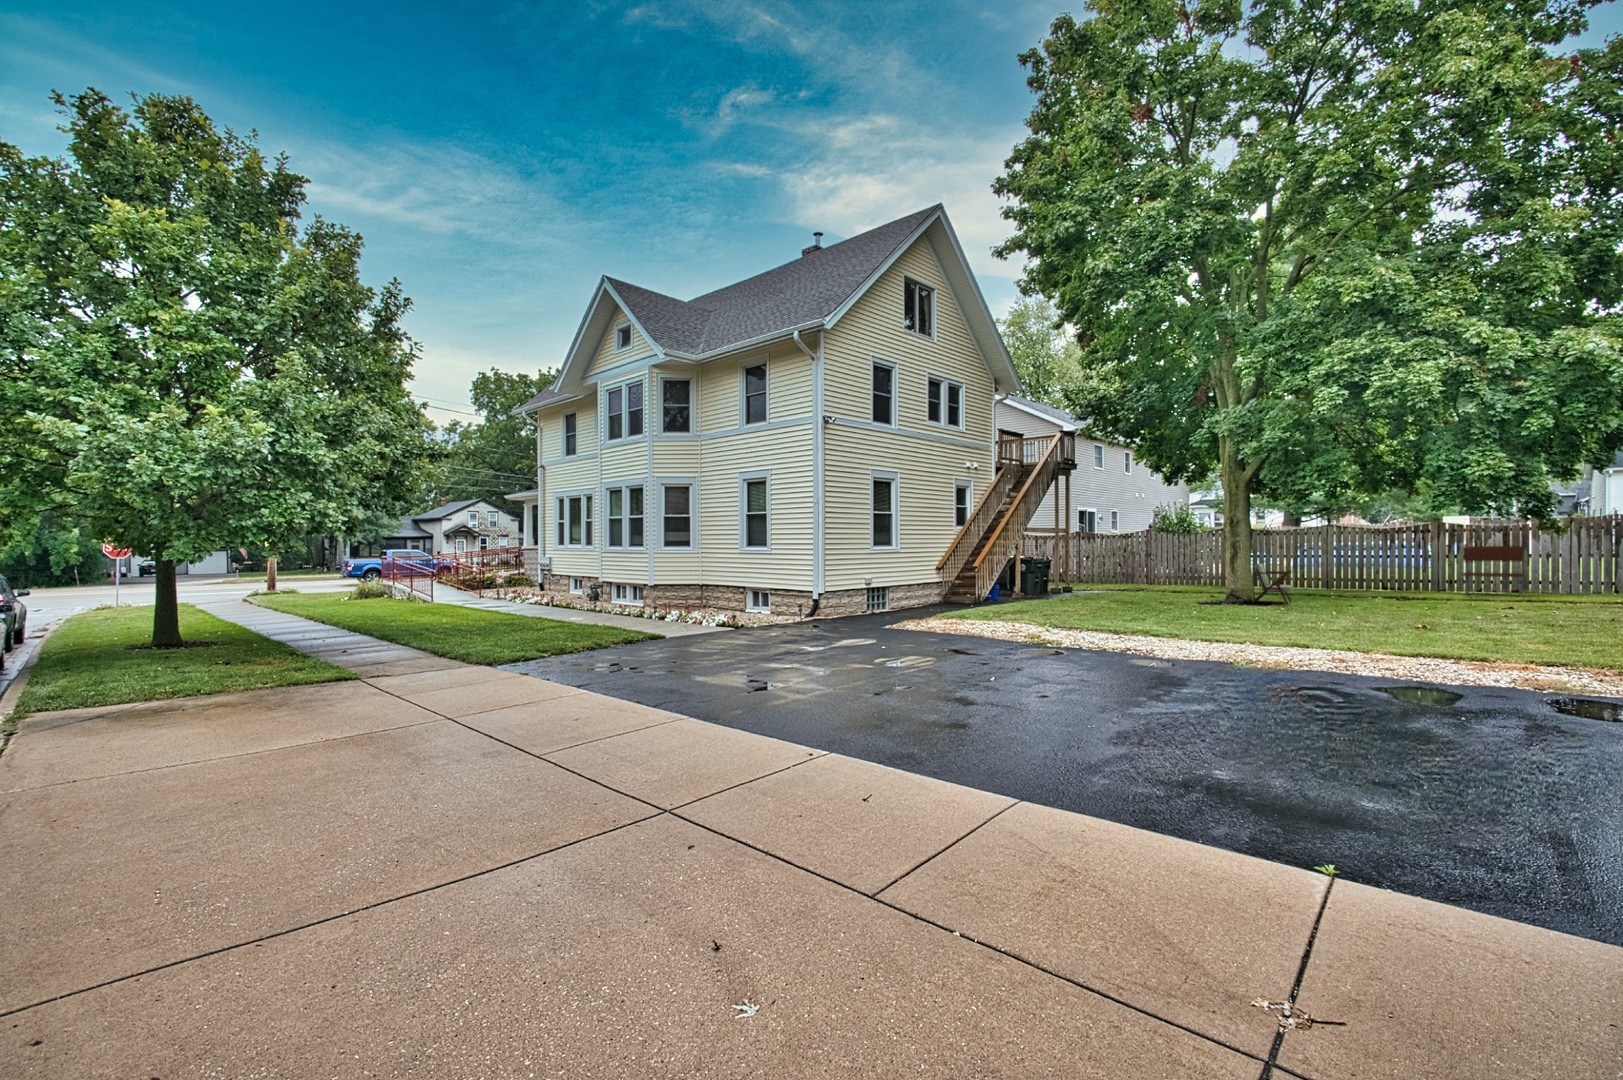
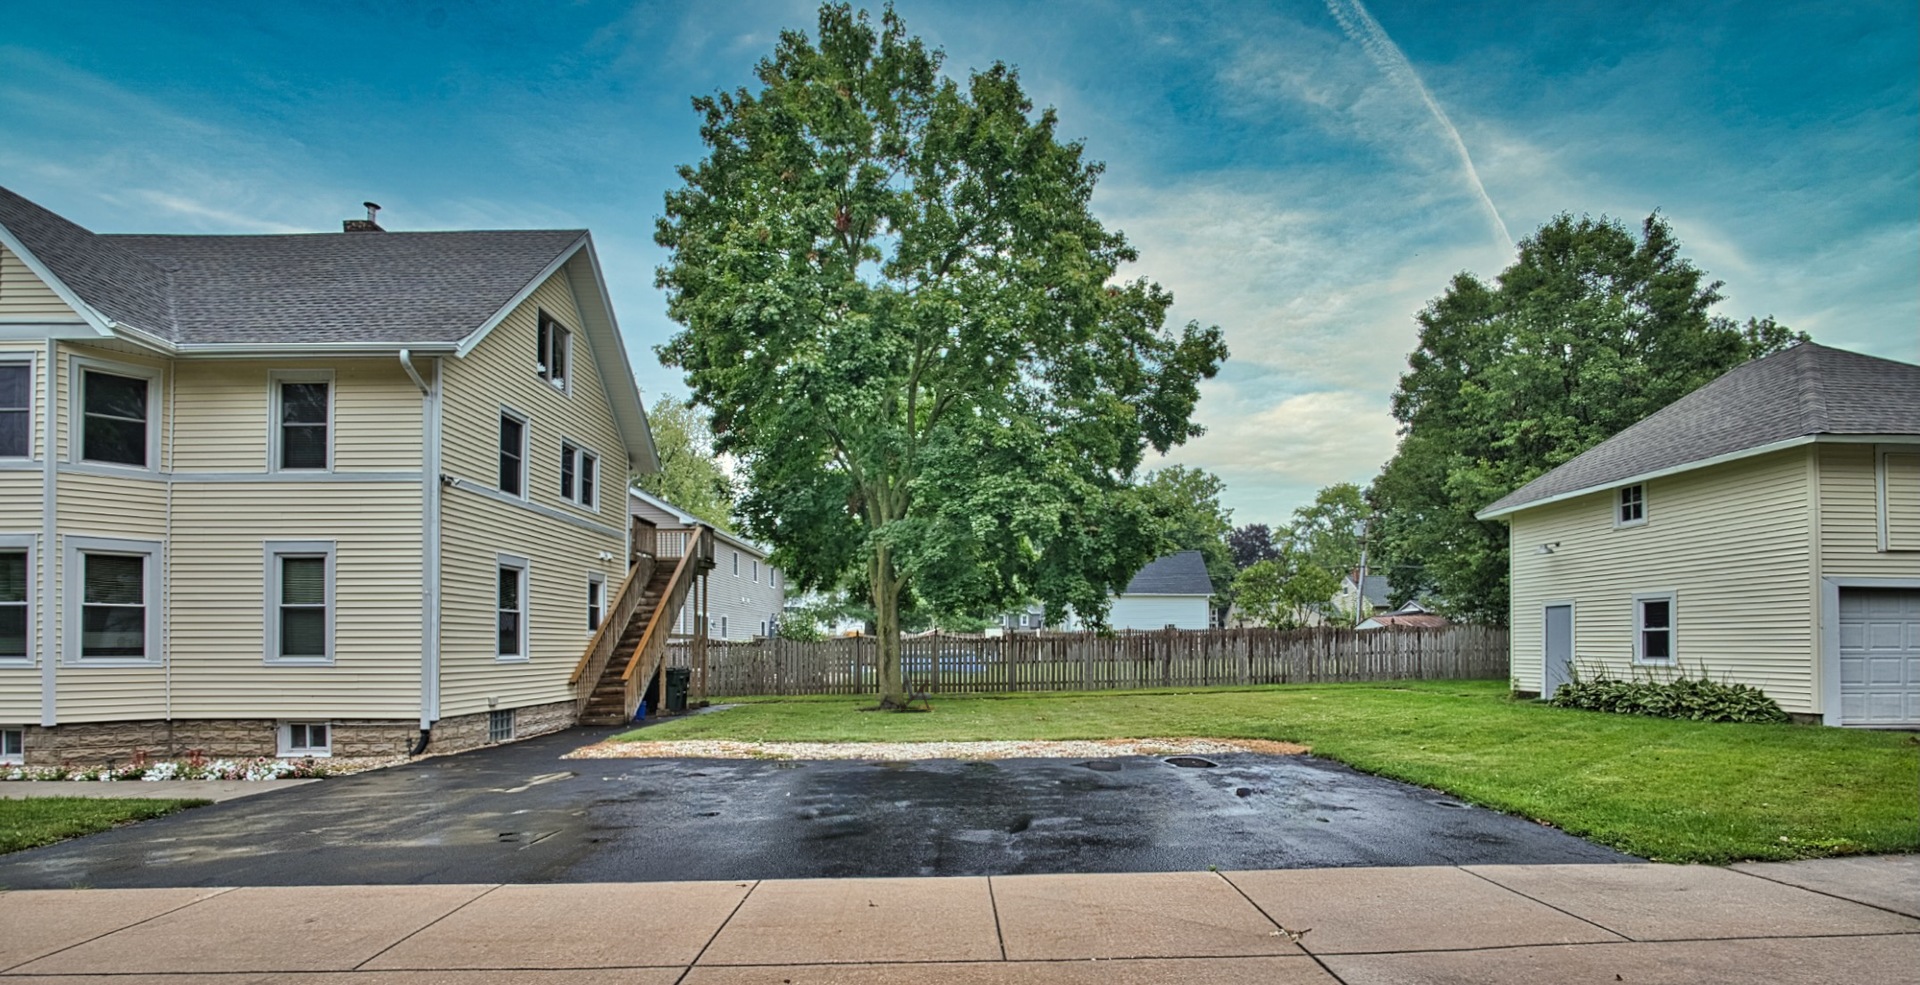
bench: present [1462,546,1524,596] -> none [1031,656,1069,698]

